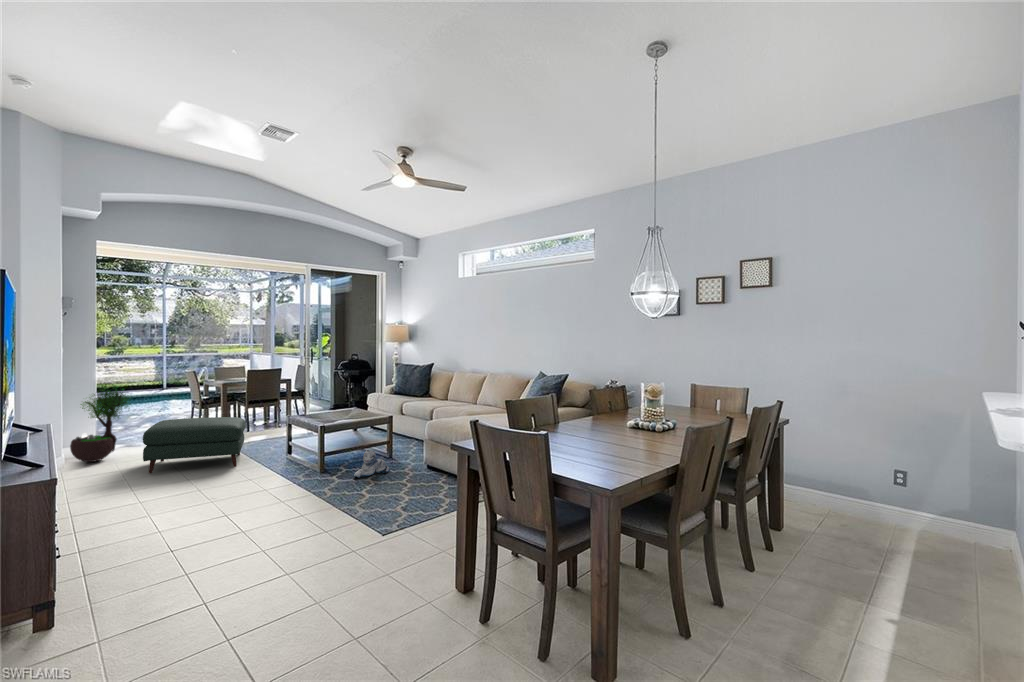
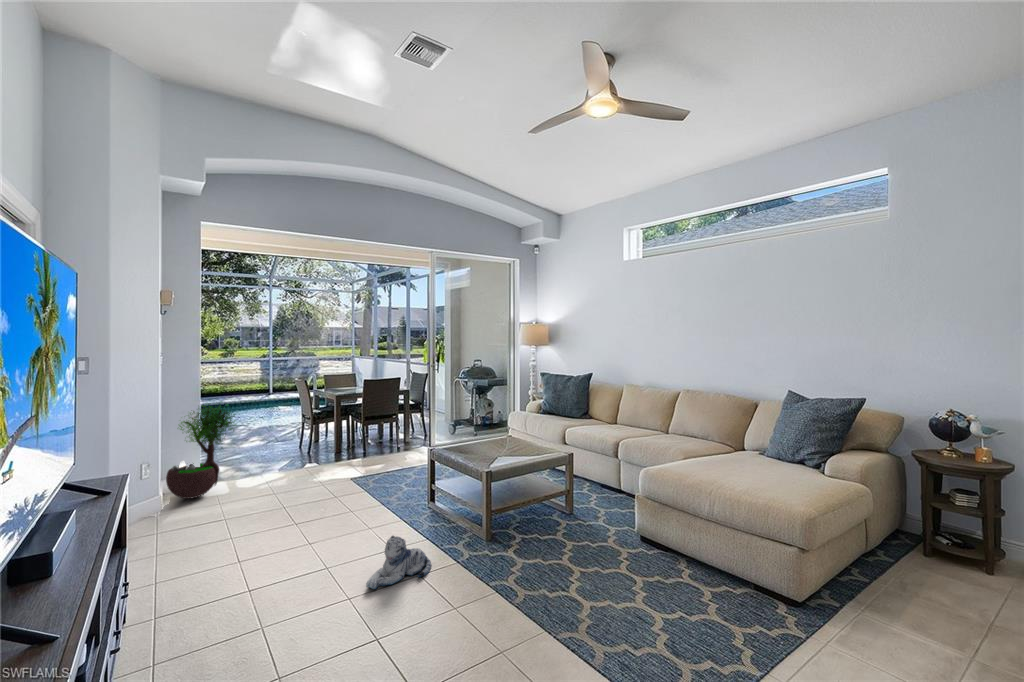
ottoman: present [143,417,246,473] -> none [249,445,373,525]
plush toy: present [354,450,390,478] -> present [366,536,431,589]

